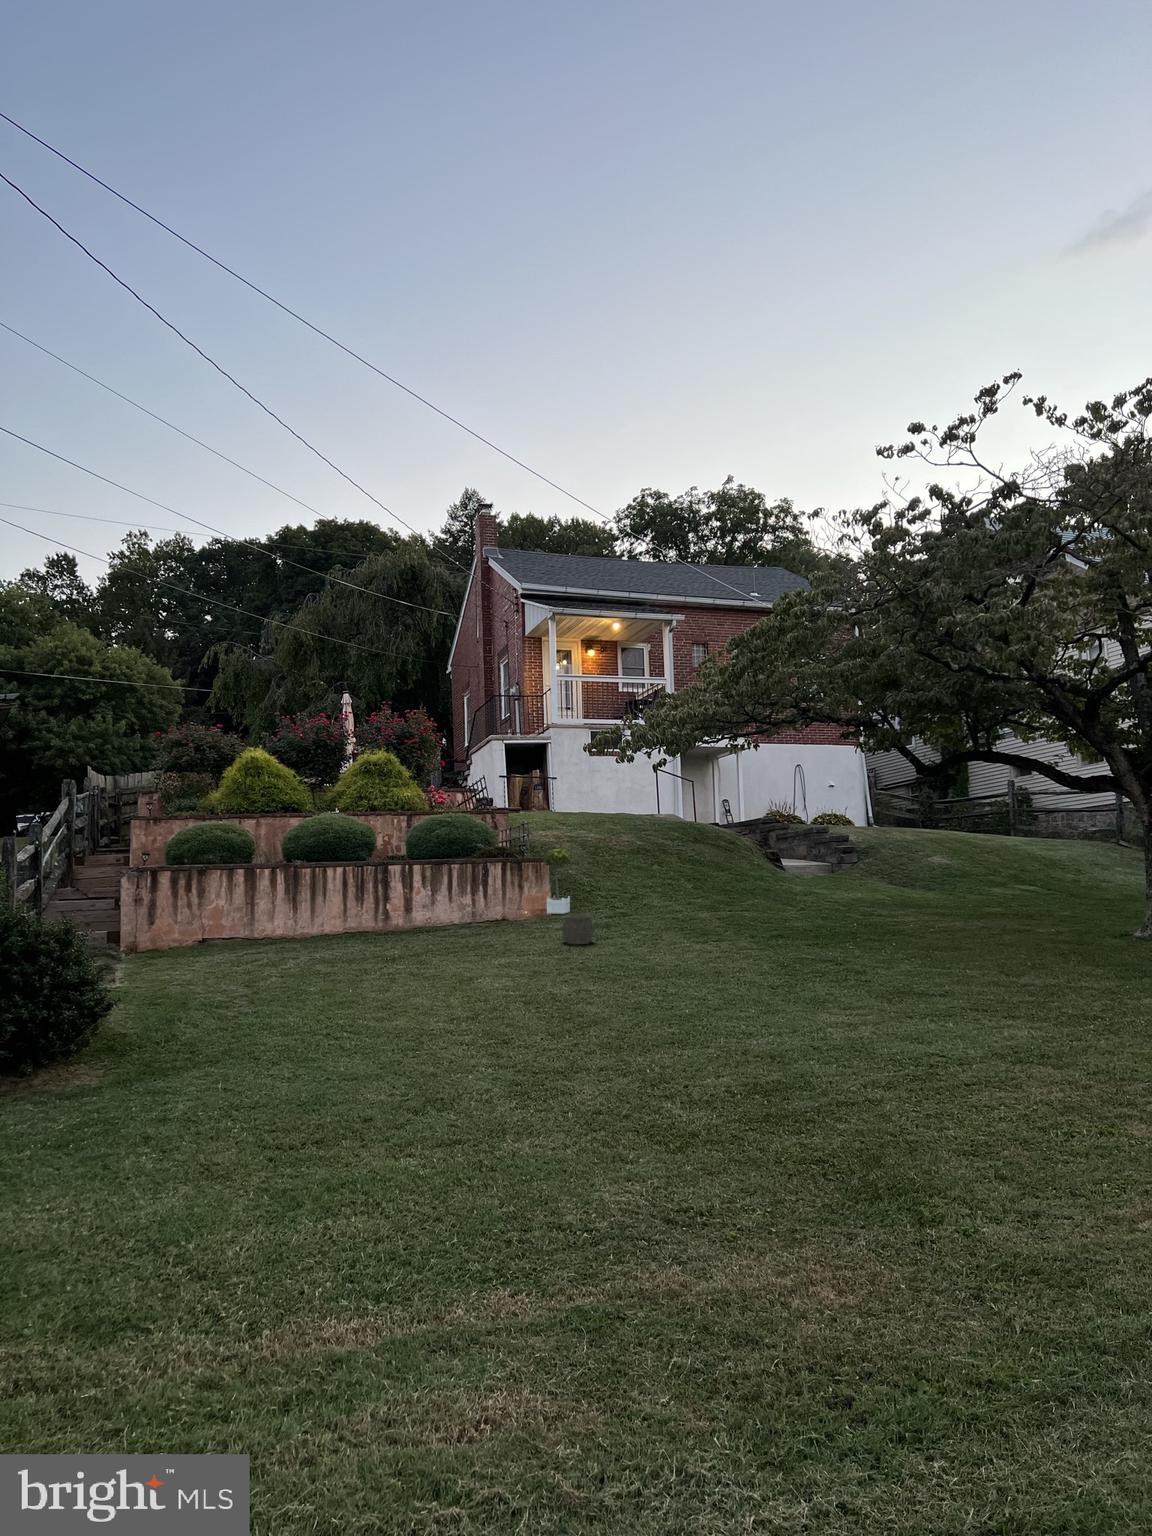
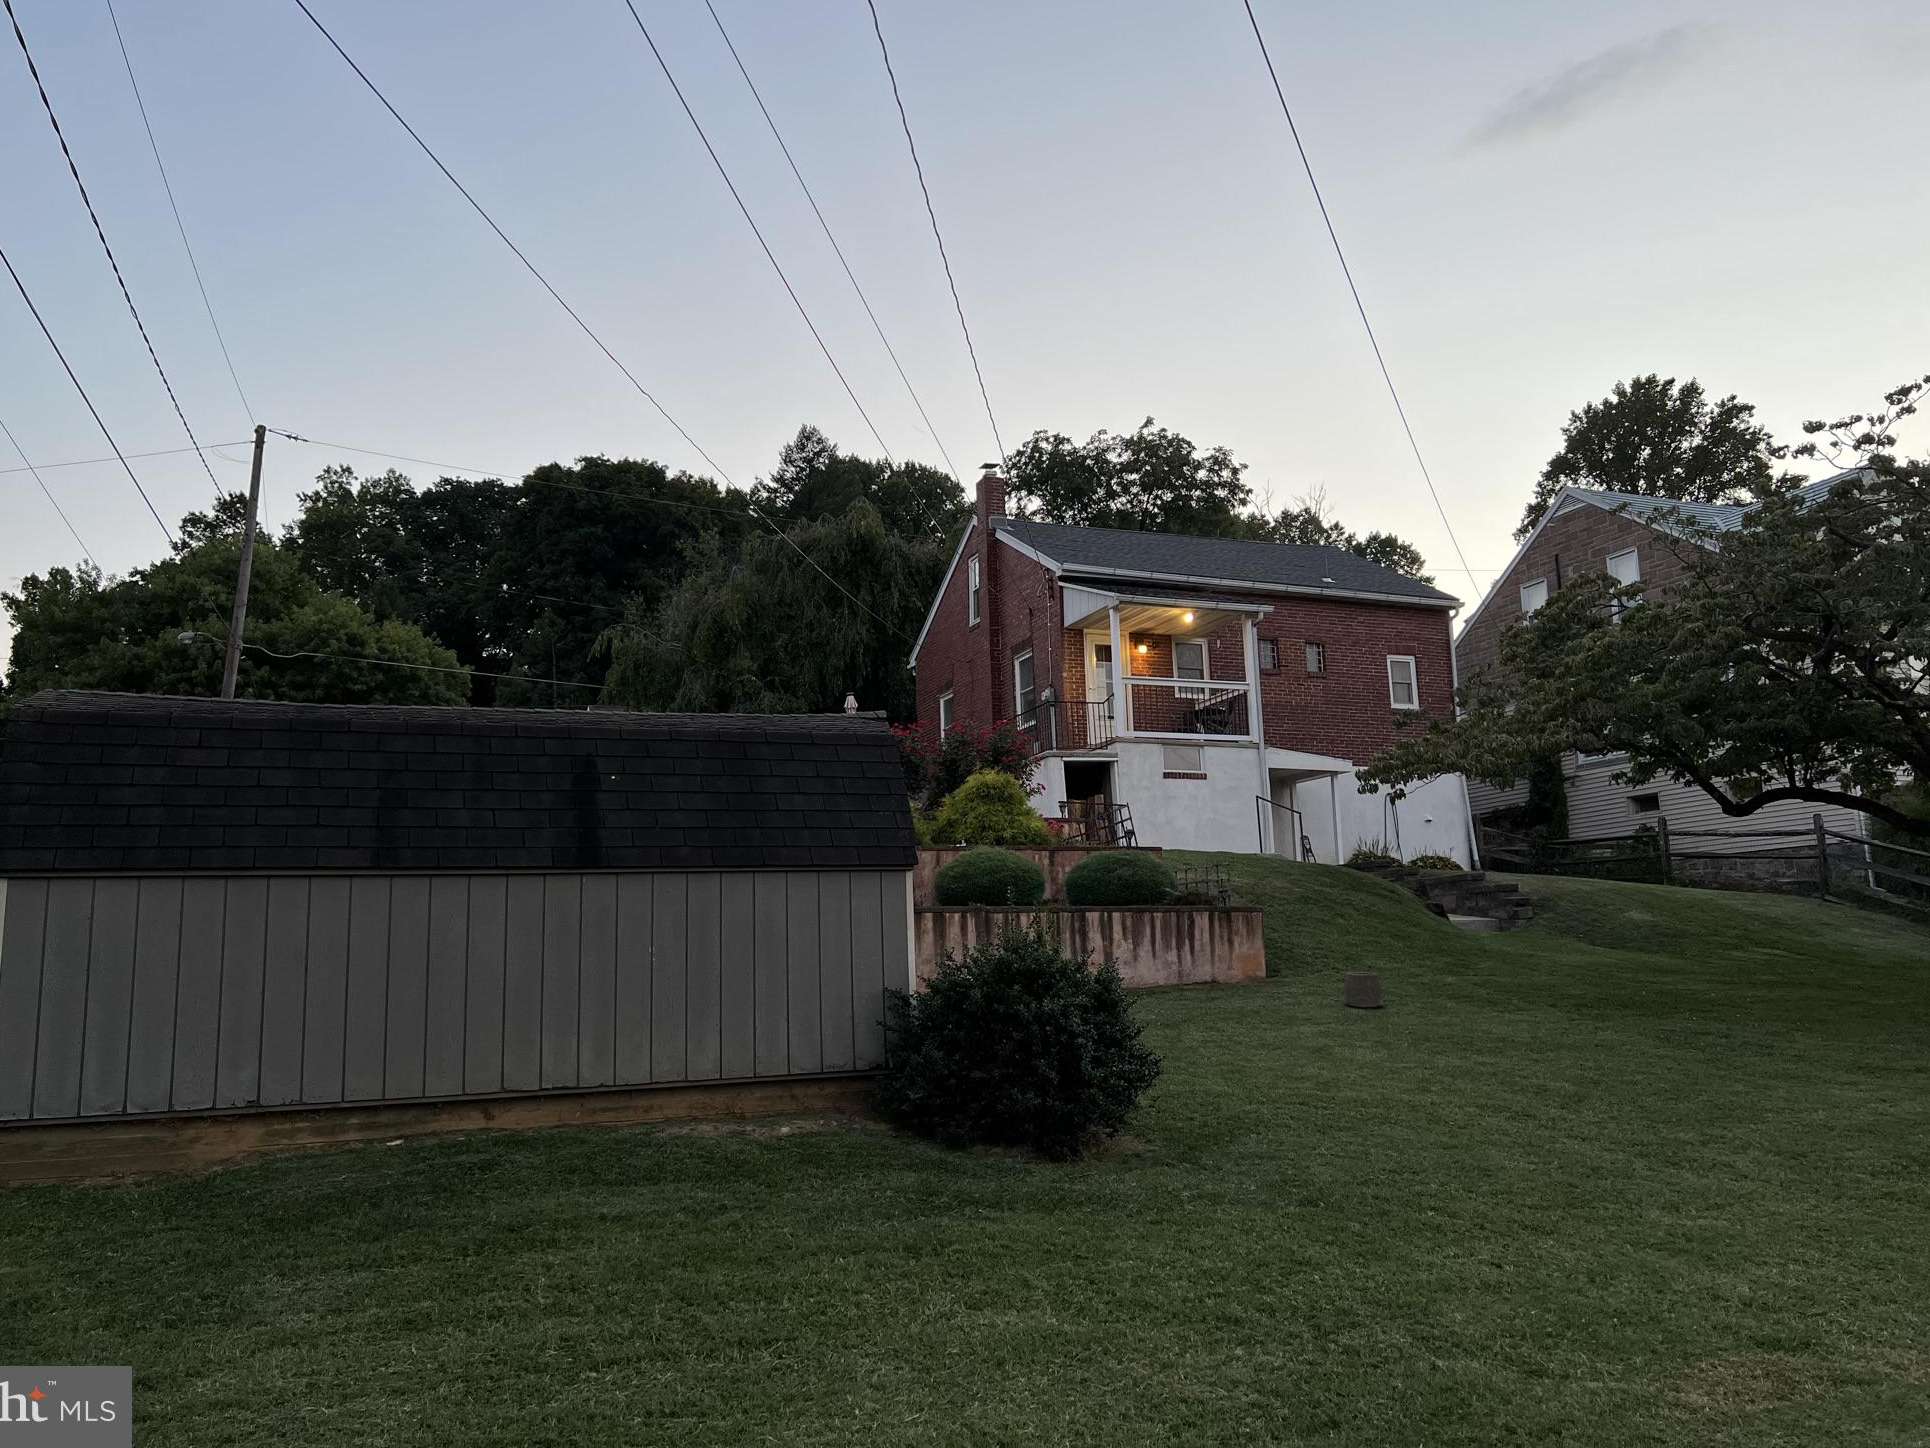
potted tree: present [543,848,570,914] -> none [1260,895,1293,974]

